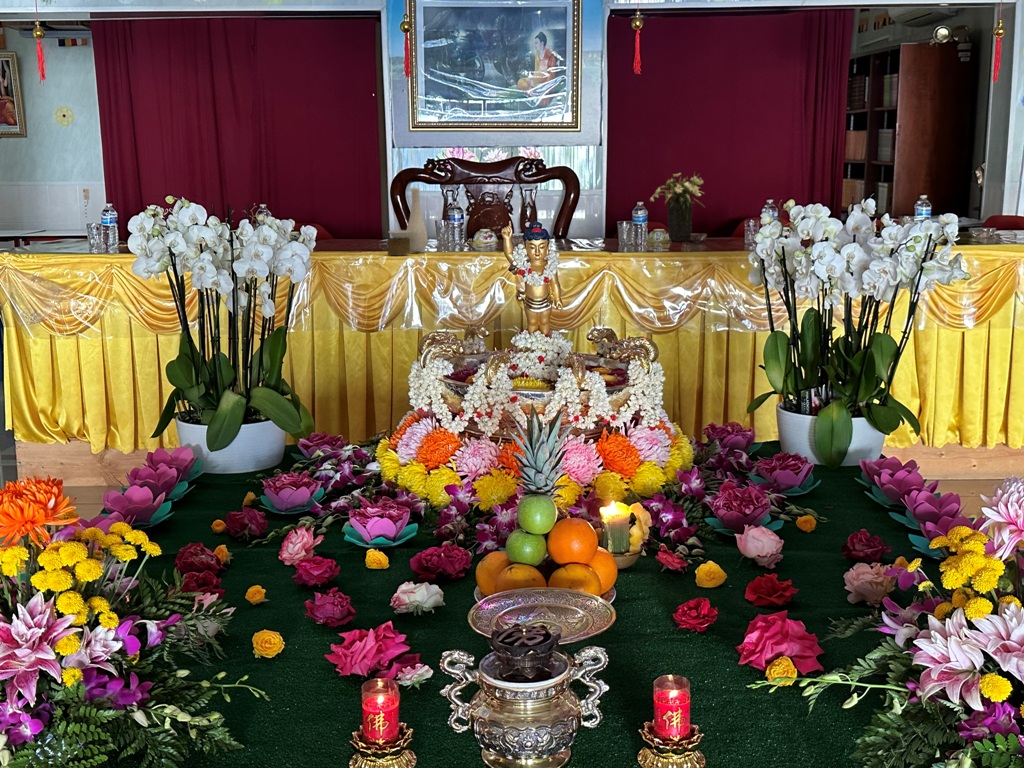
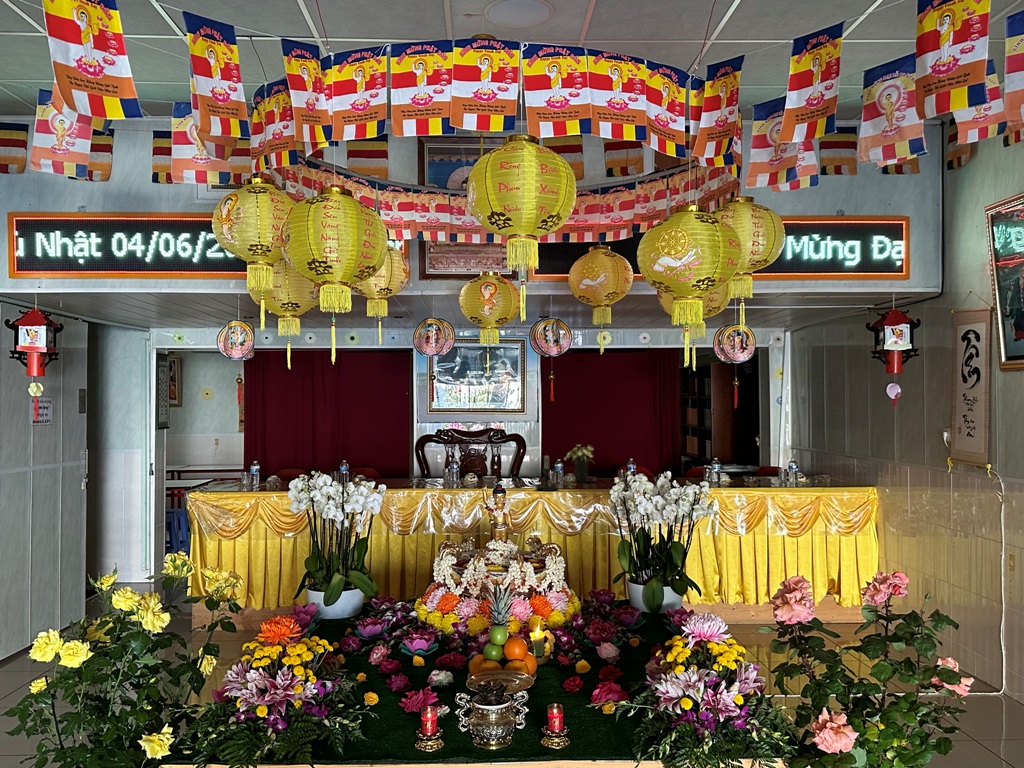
candle holder: none [596,186,643,253] -> present [534,456,559,491]
vase: present [387,187,428,255] -> none [417,454,439,492]

